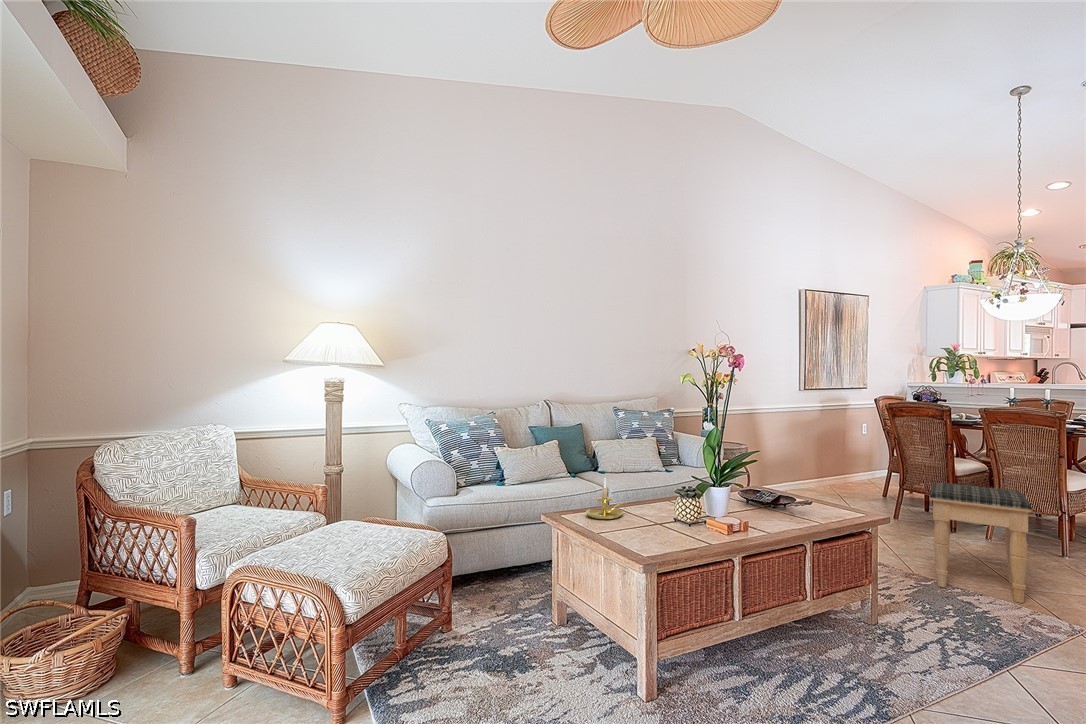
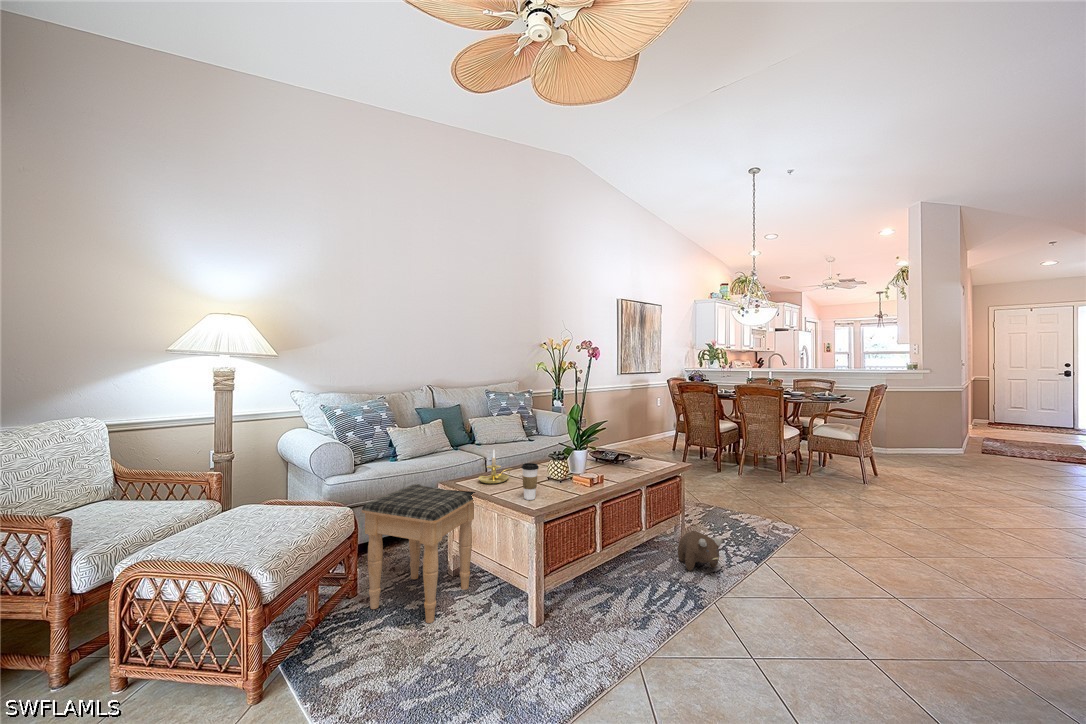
footstool: present [929,483,1032,603] -> present [362,484,475,623]
coffee cup: none [632,497,654,542] -> present [522,463,539,500]
plush toy: none [861,610,929,667] -> present [678,531,722,571]

